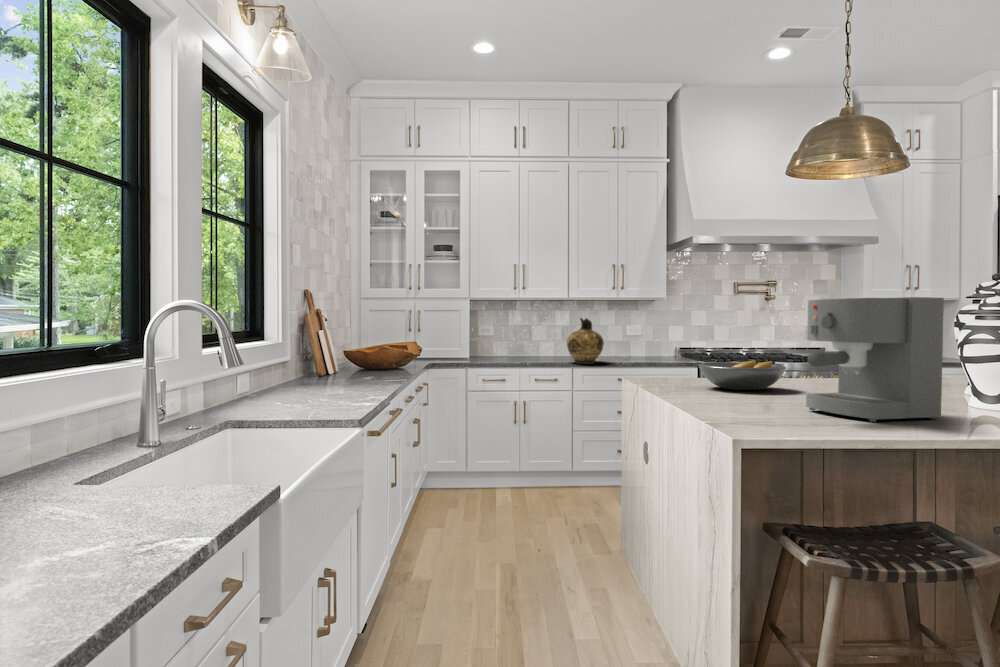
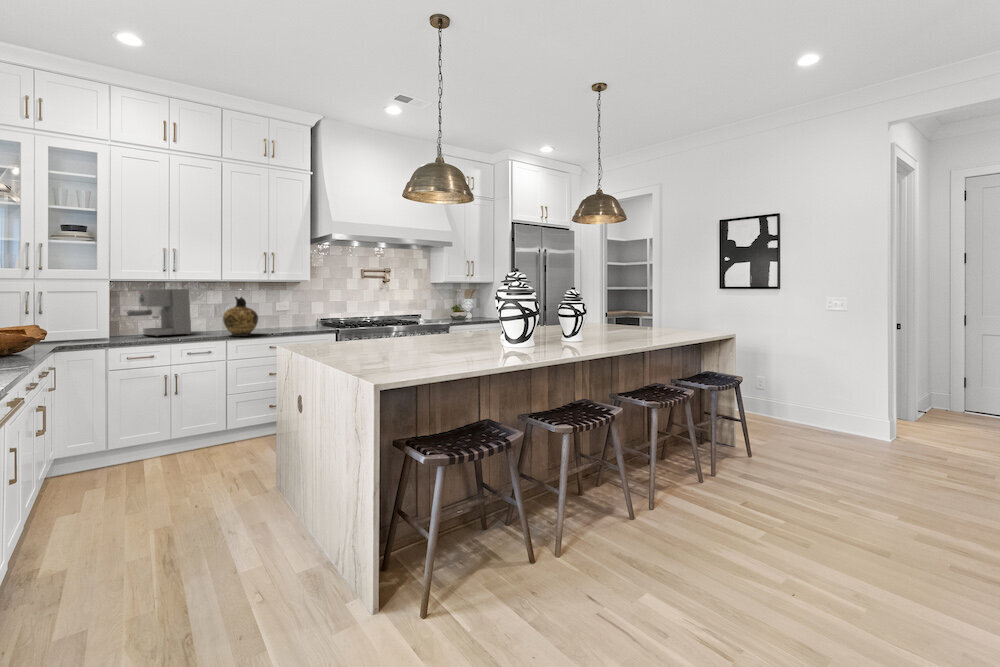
coffee maker: present [806,297,944,422] -> present [127,289,191,336]
fruit bowl: present [698,360,786,390] -> none [346,325,406,347]

